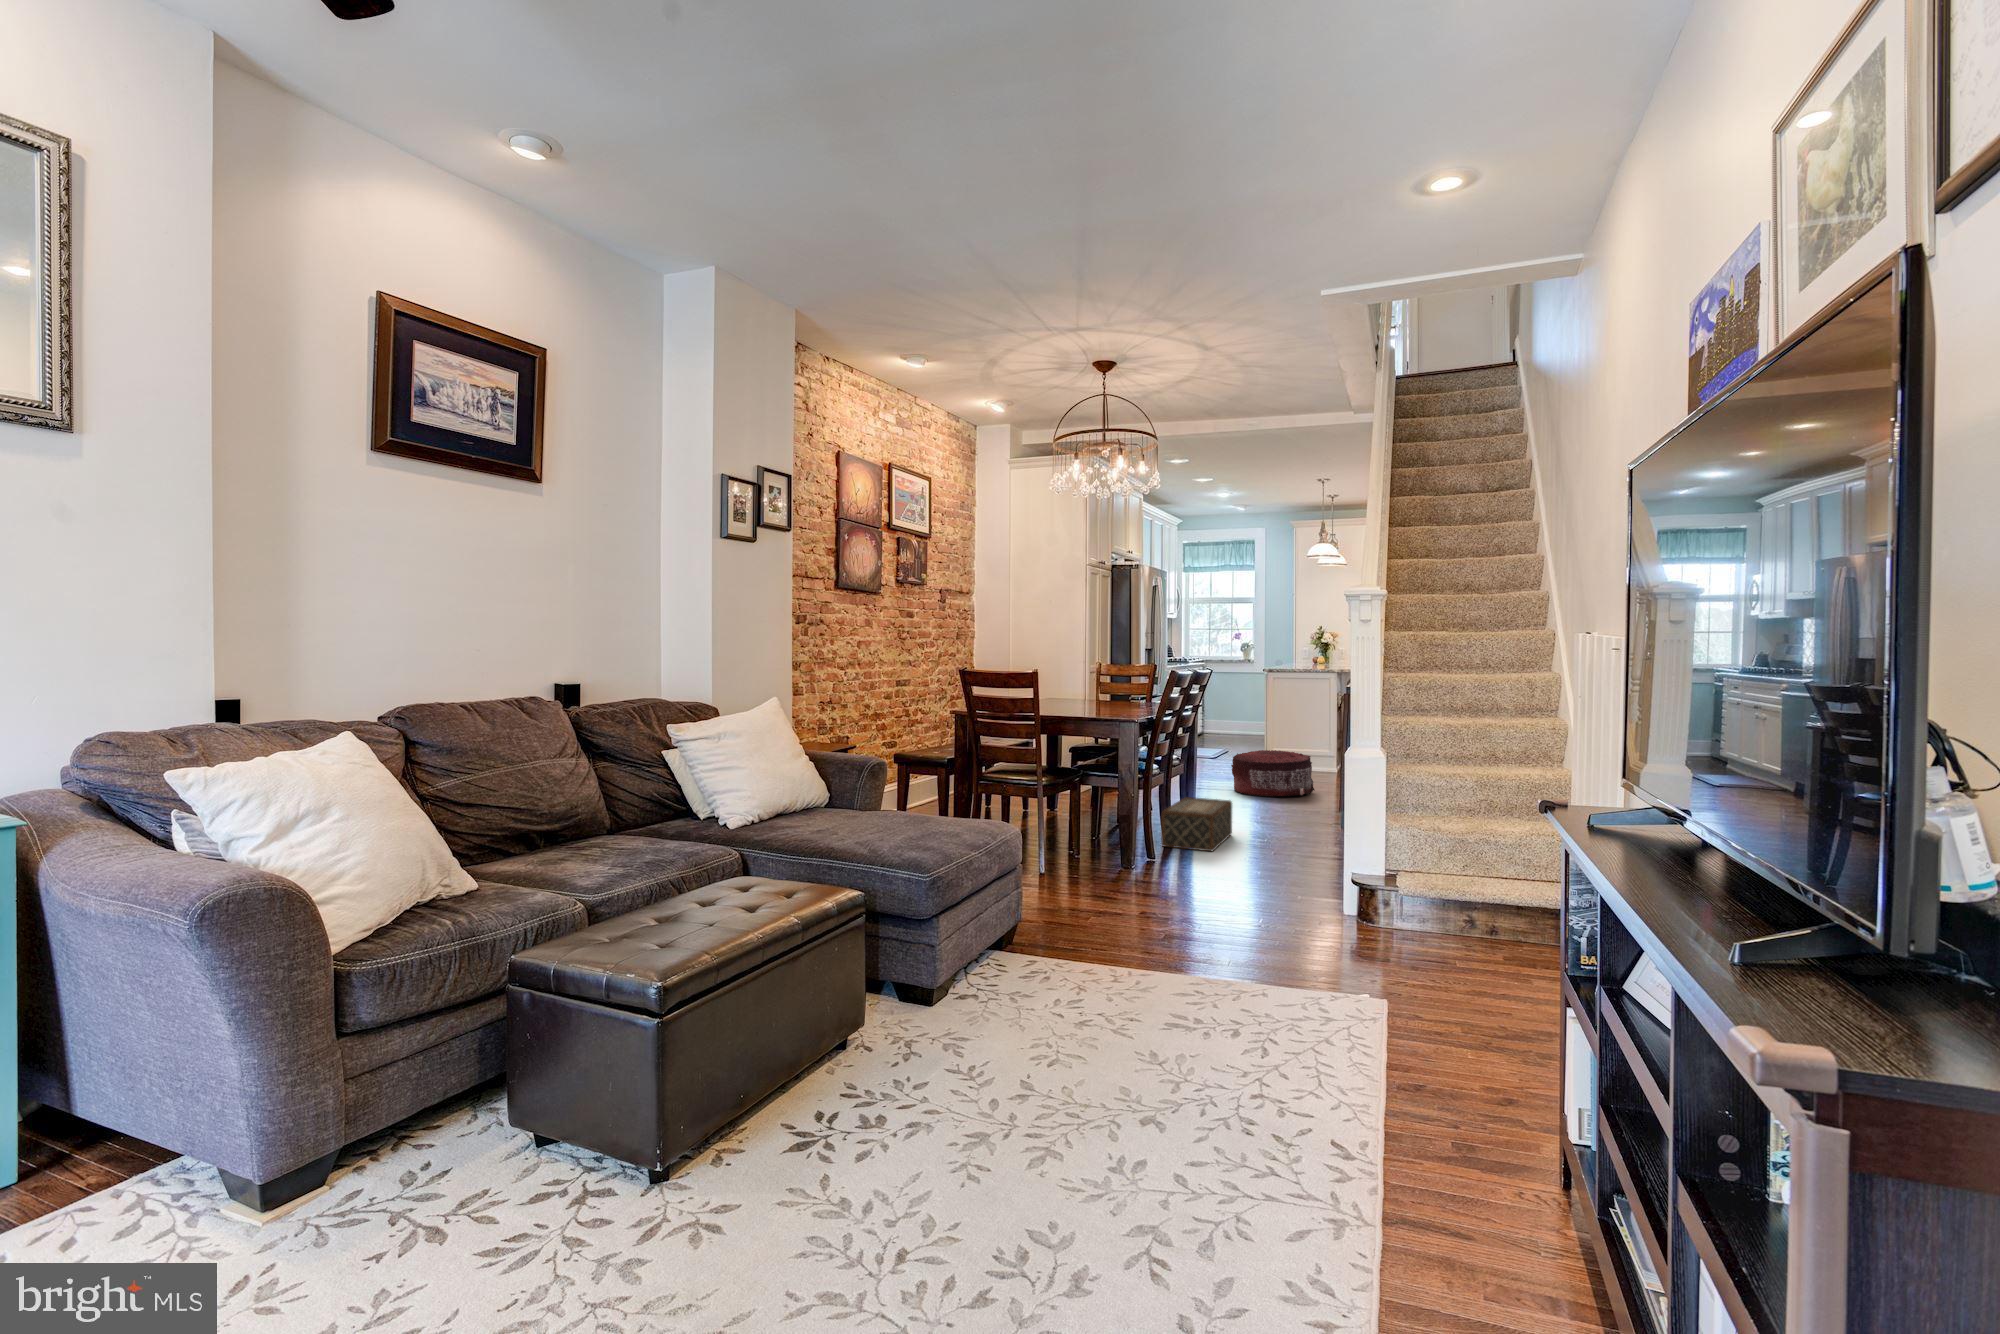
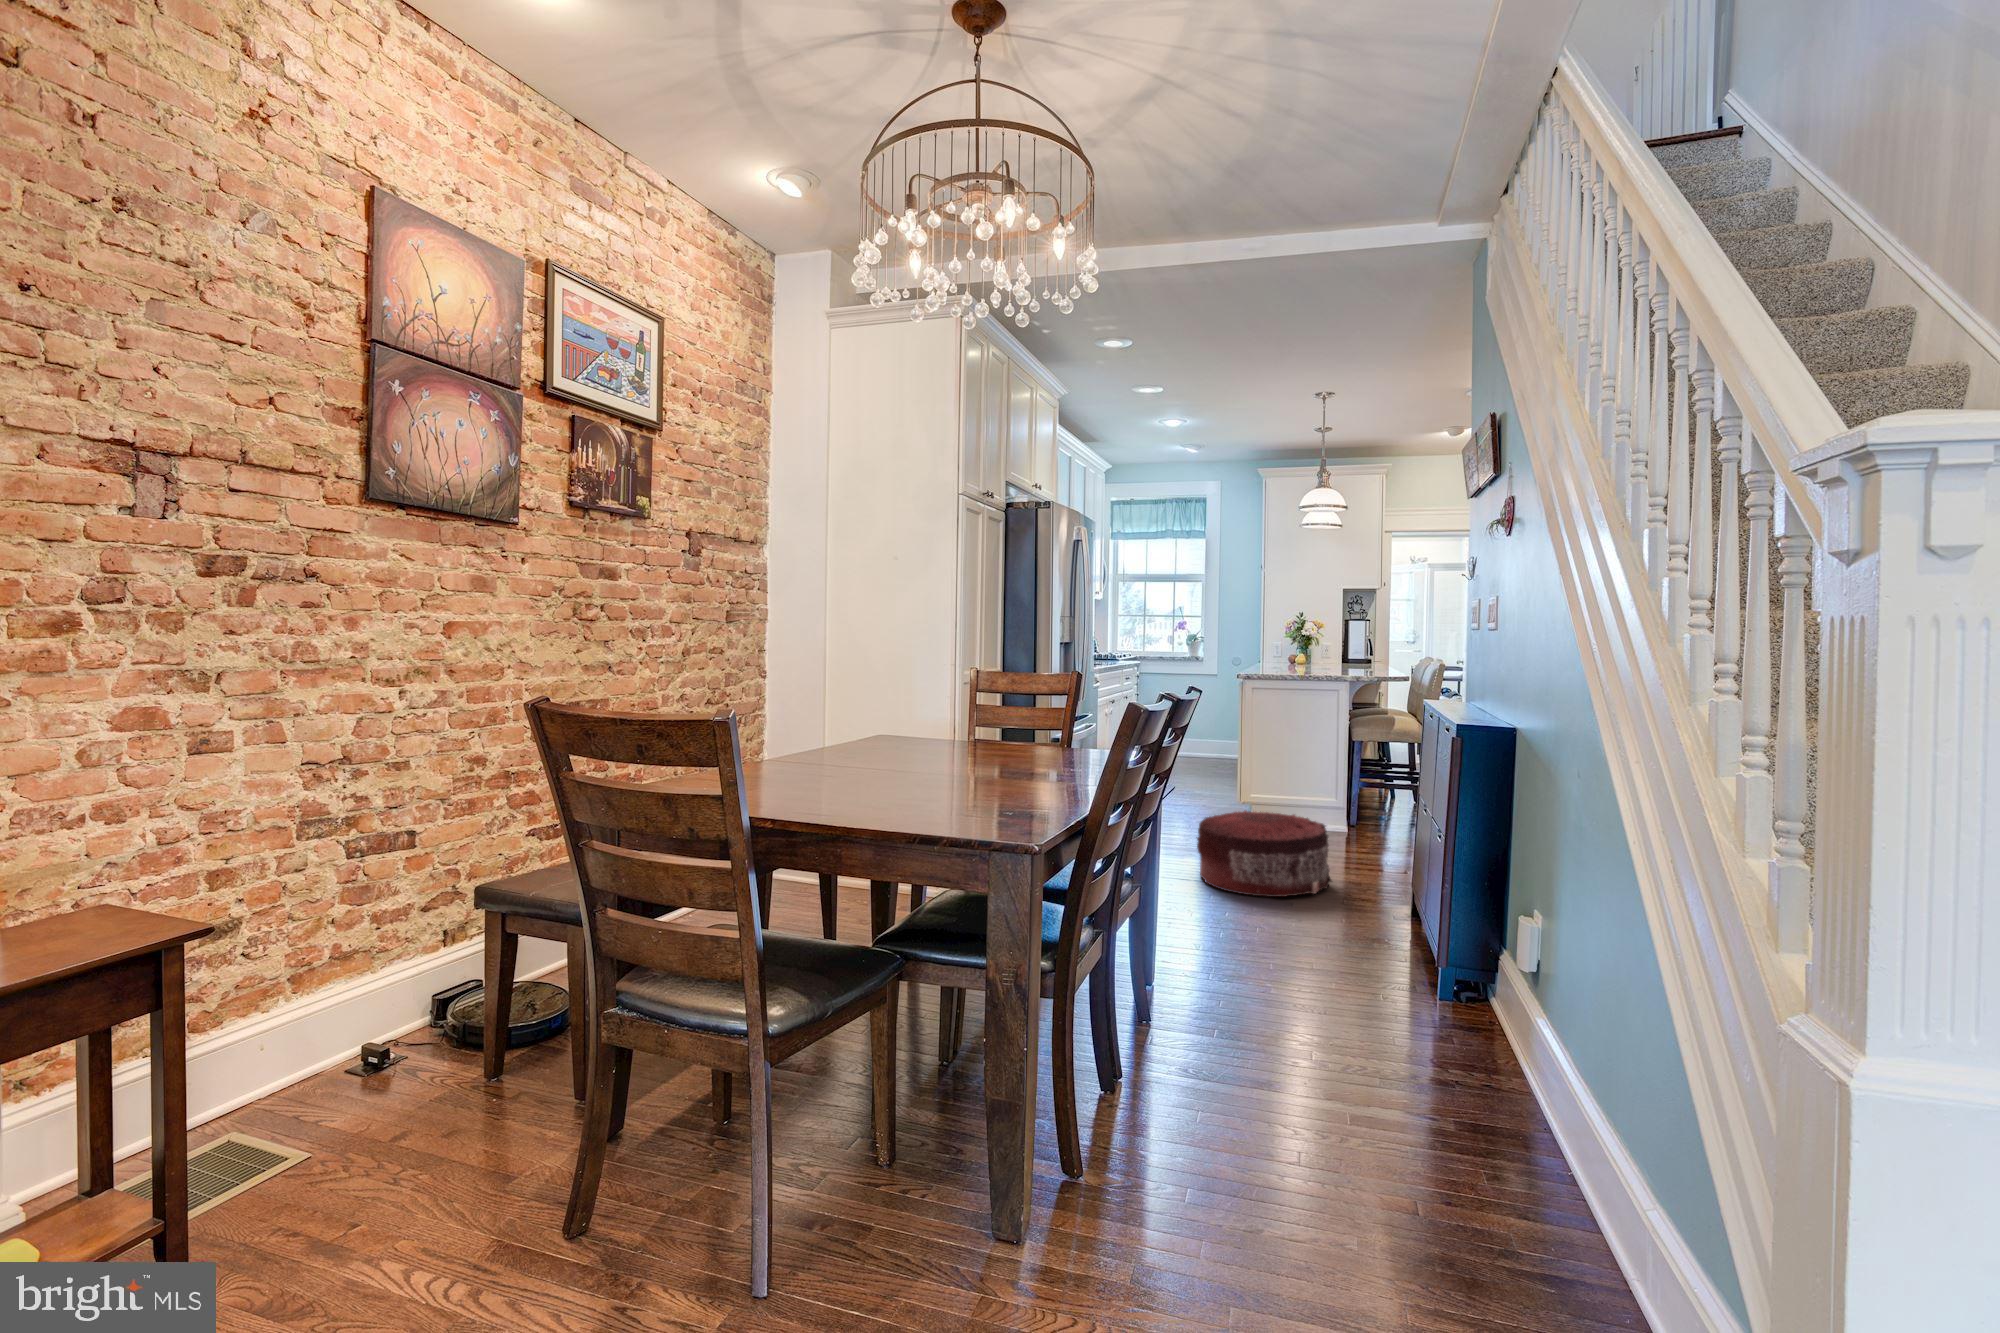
woven basket: present [1161,797,1232,851] -> none [1089,949,1232,1111]

